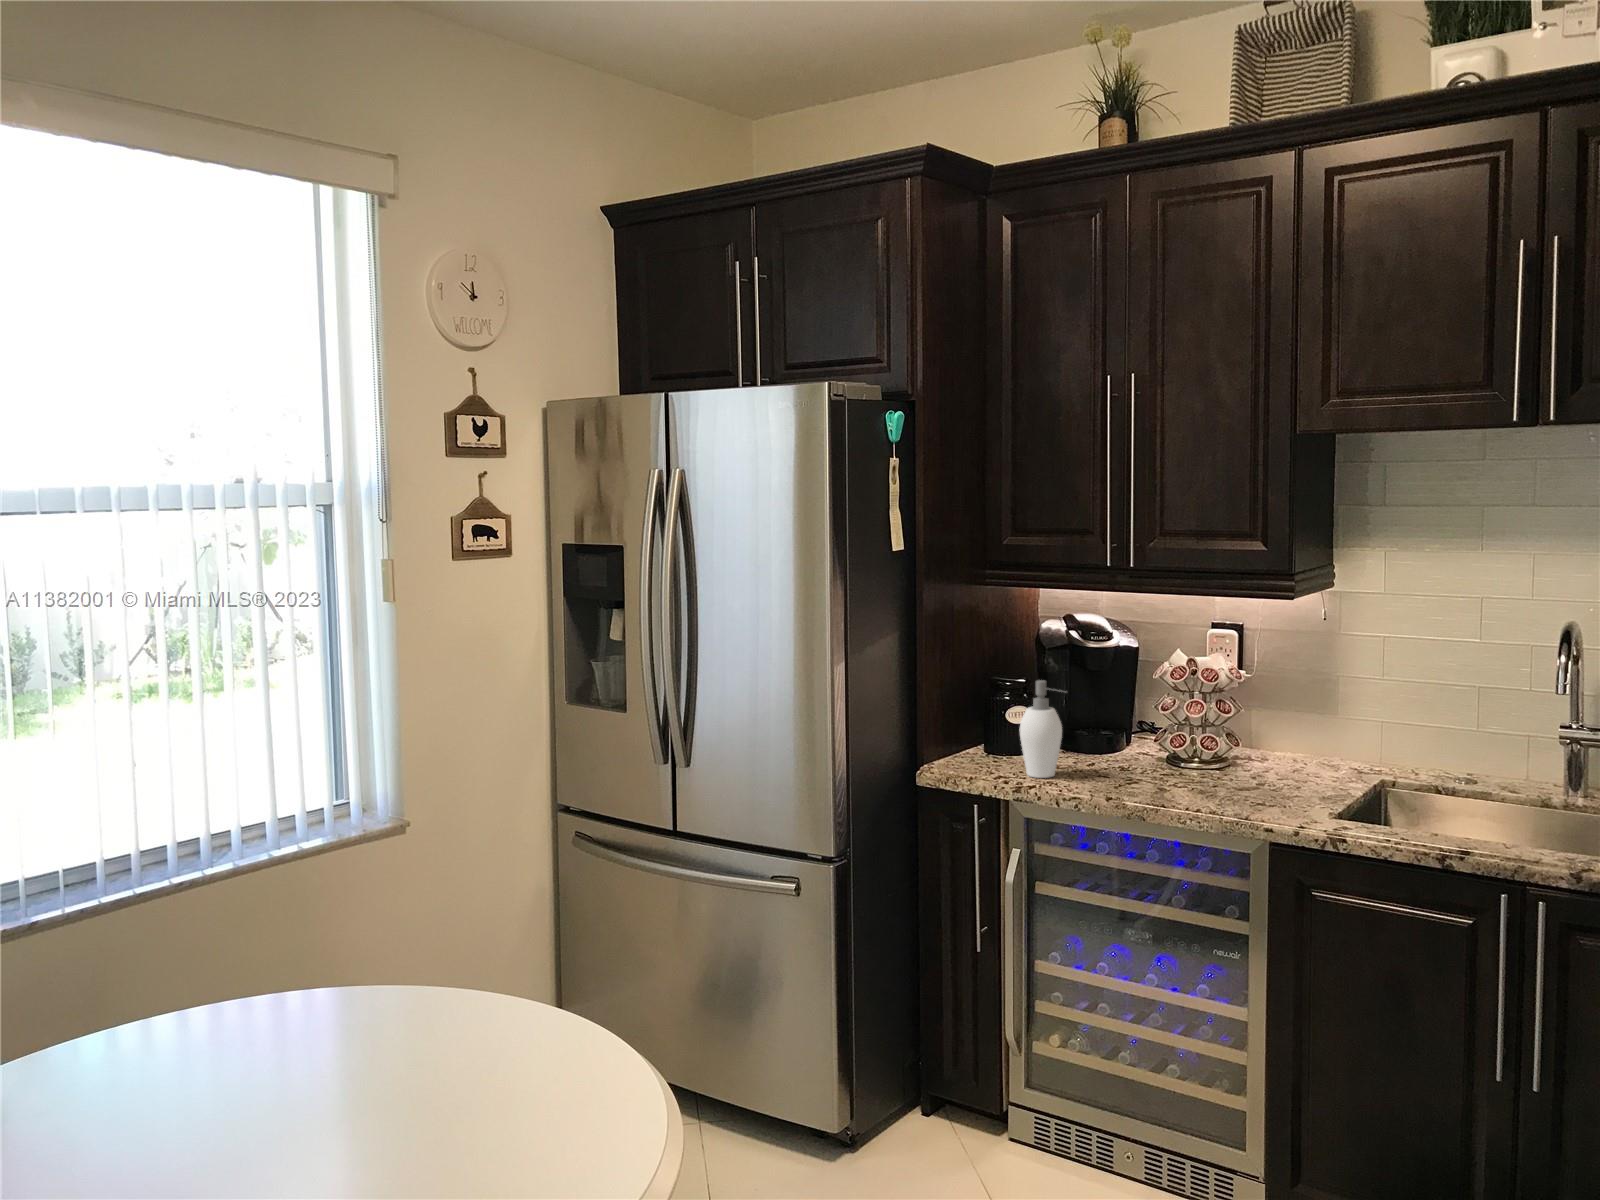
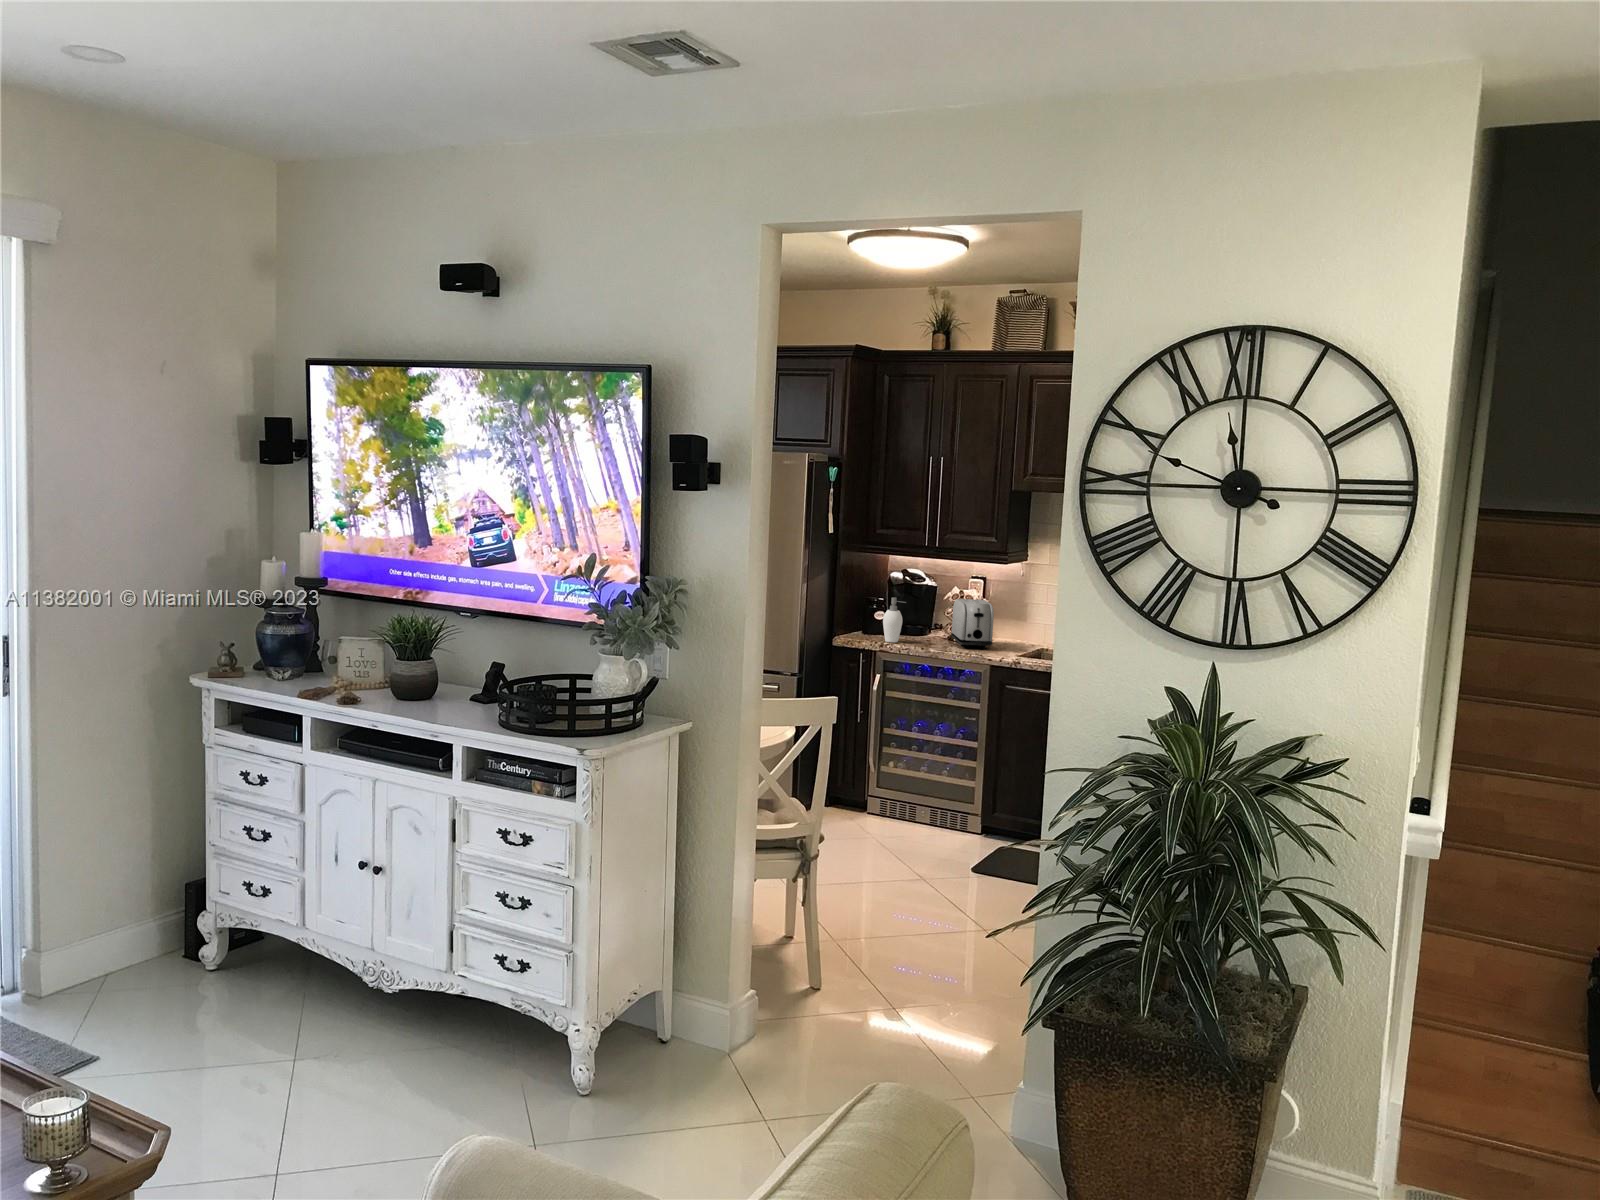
toaster: none [1173,676,1270,789] -> present [951,599,994,649]

